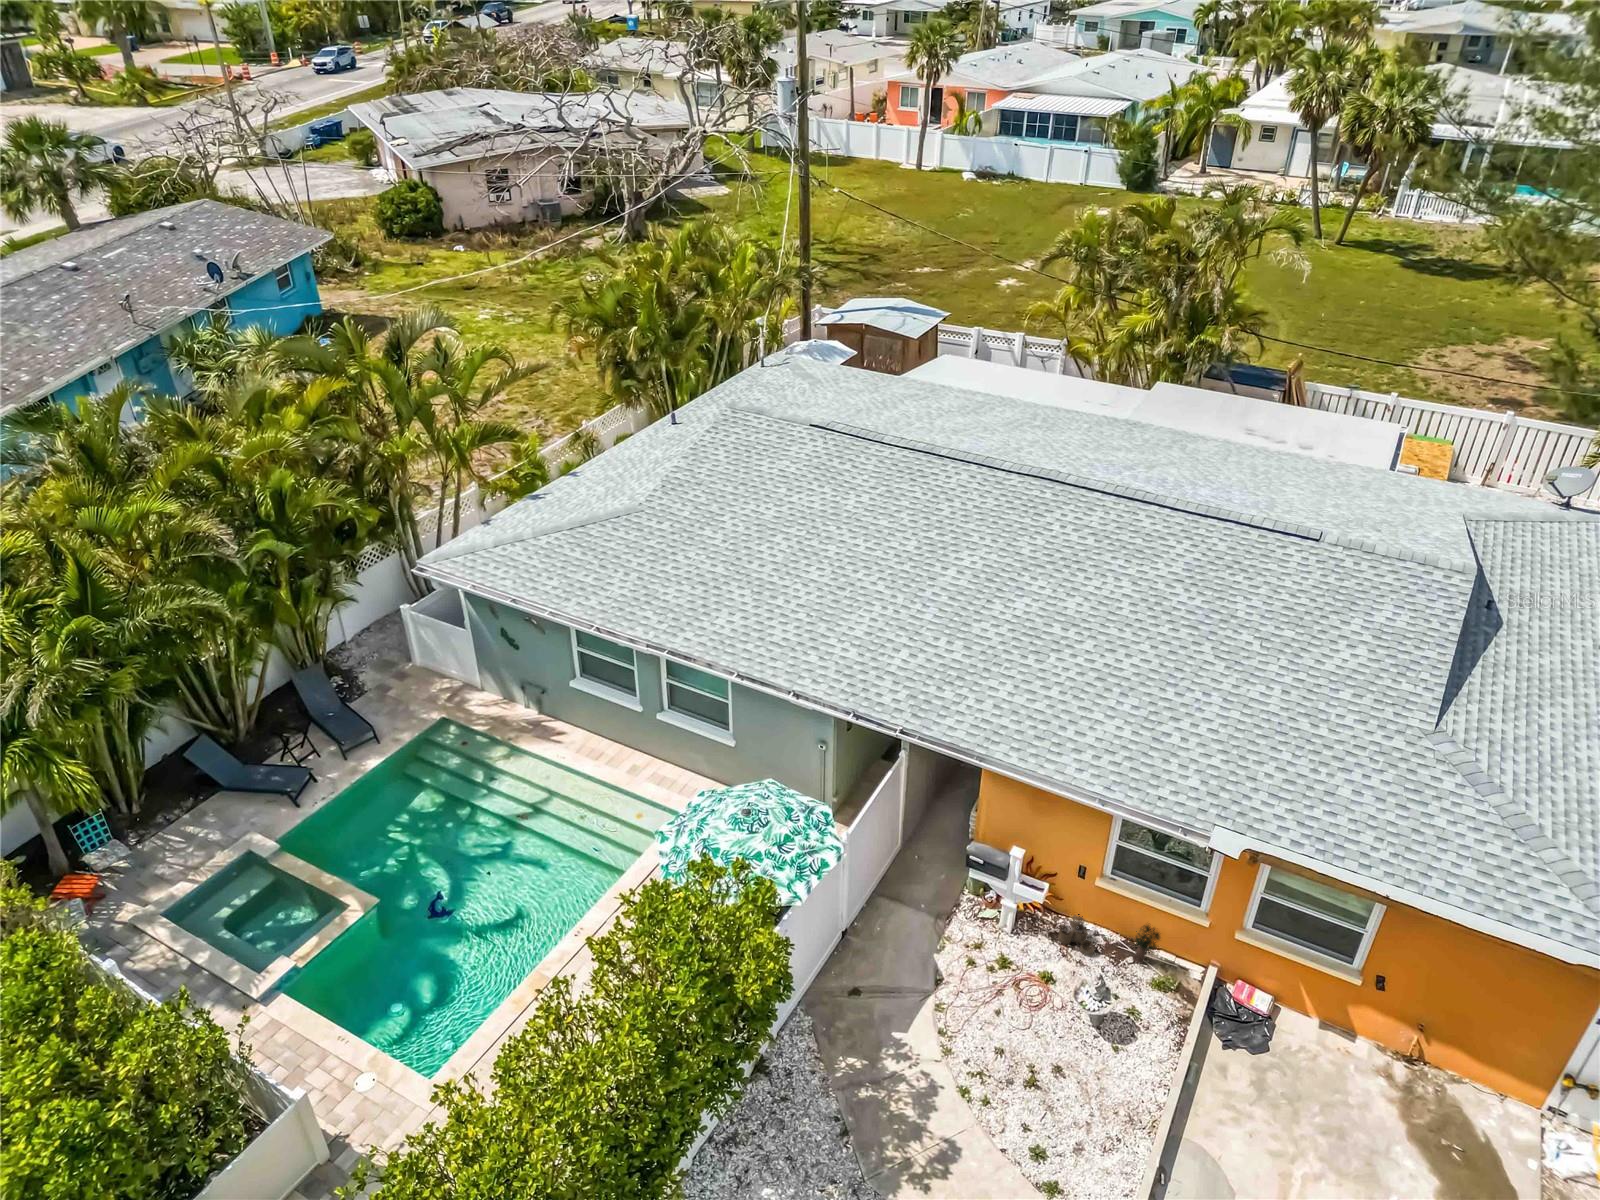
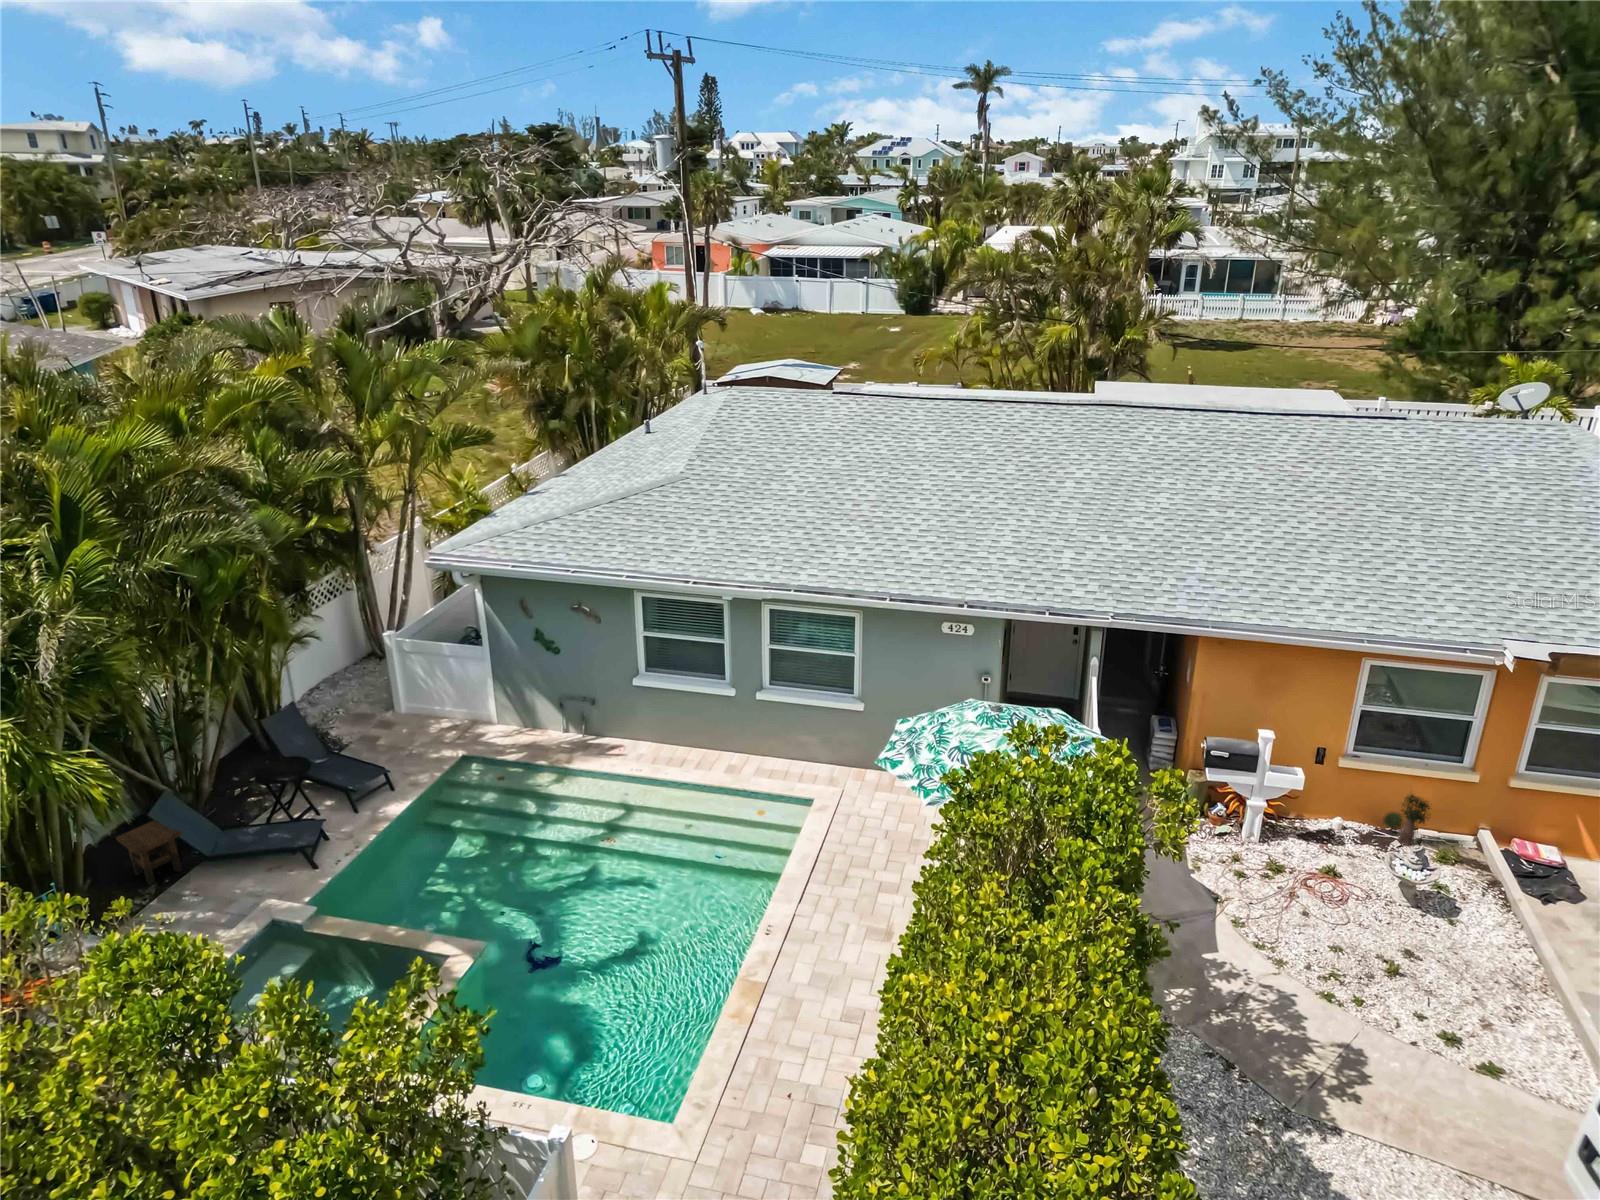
side table: none [168,755,214,804] -> present [117,821,182,885]
woven basket: present [1058,914,1095,956] -> none [1309,806,1359,848]

